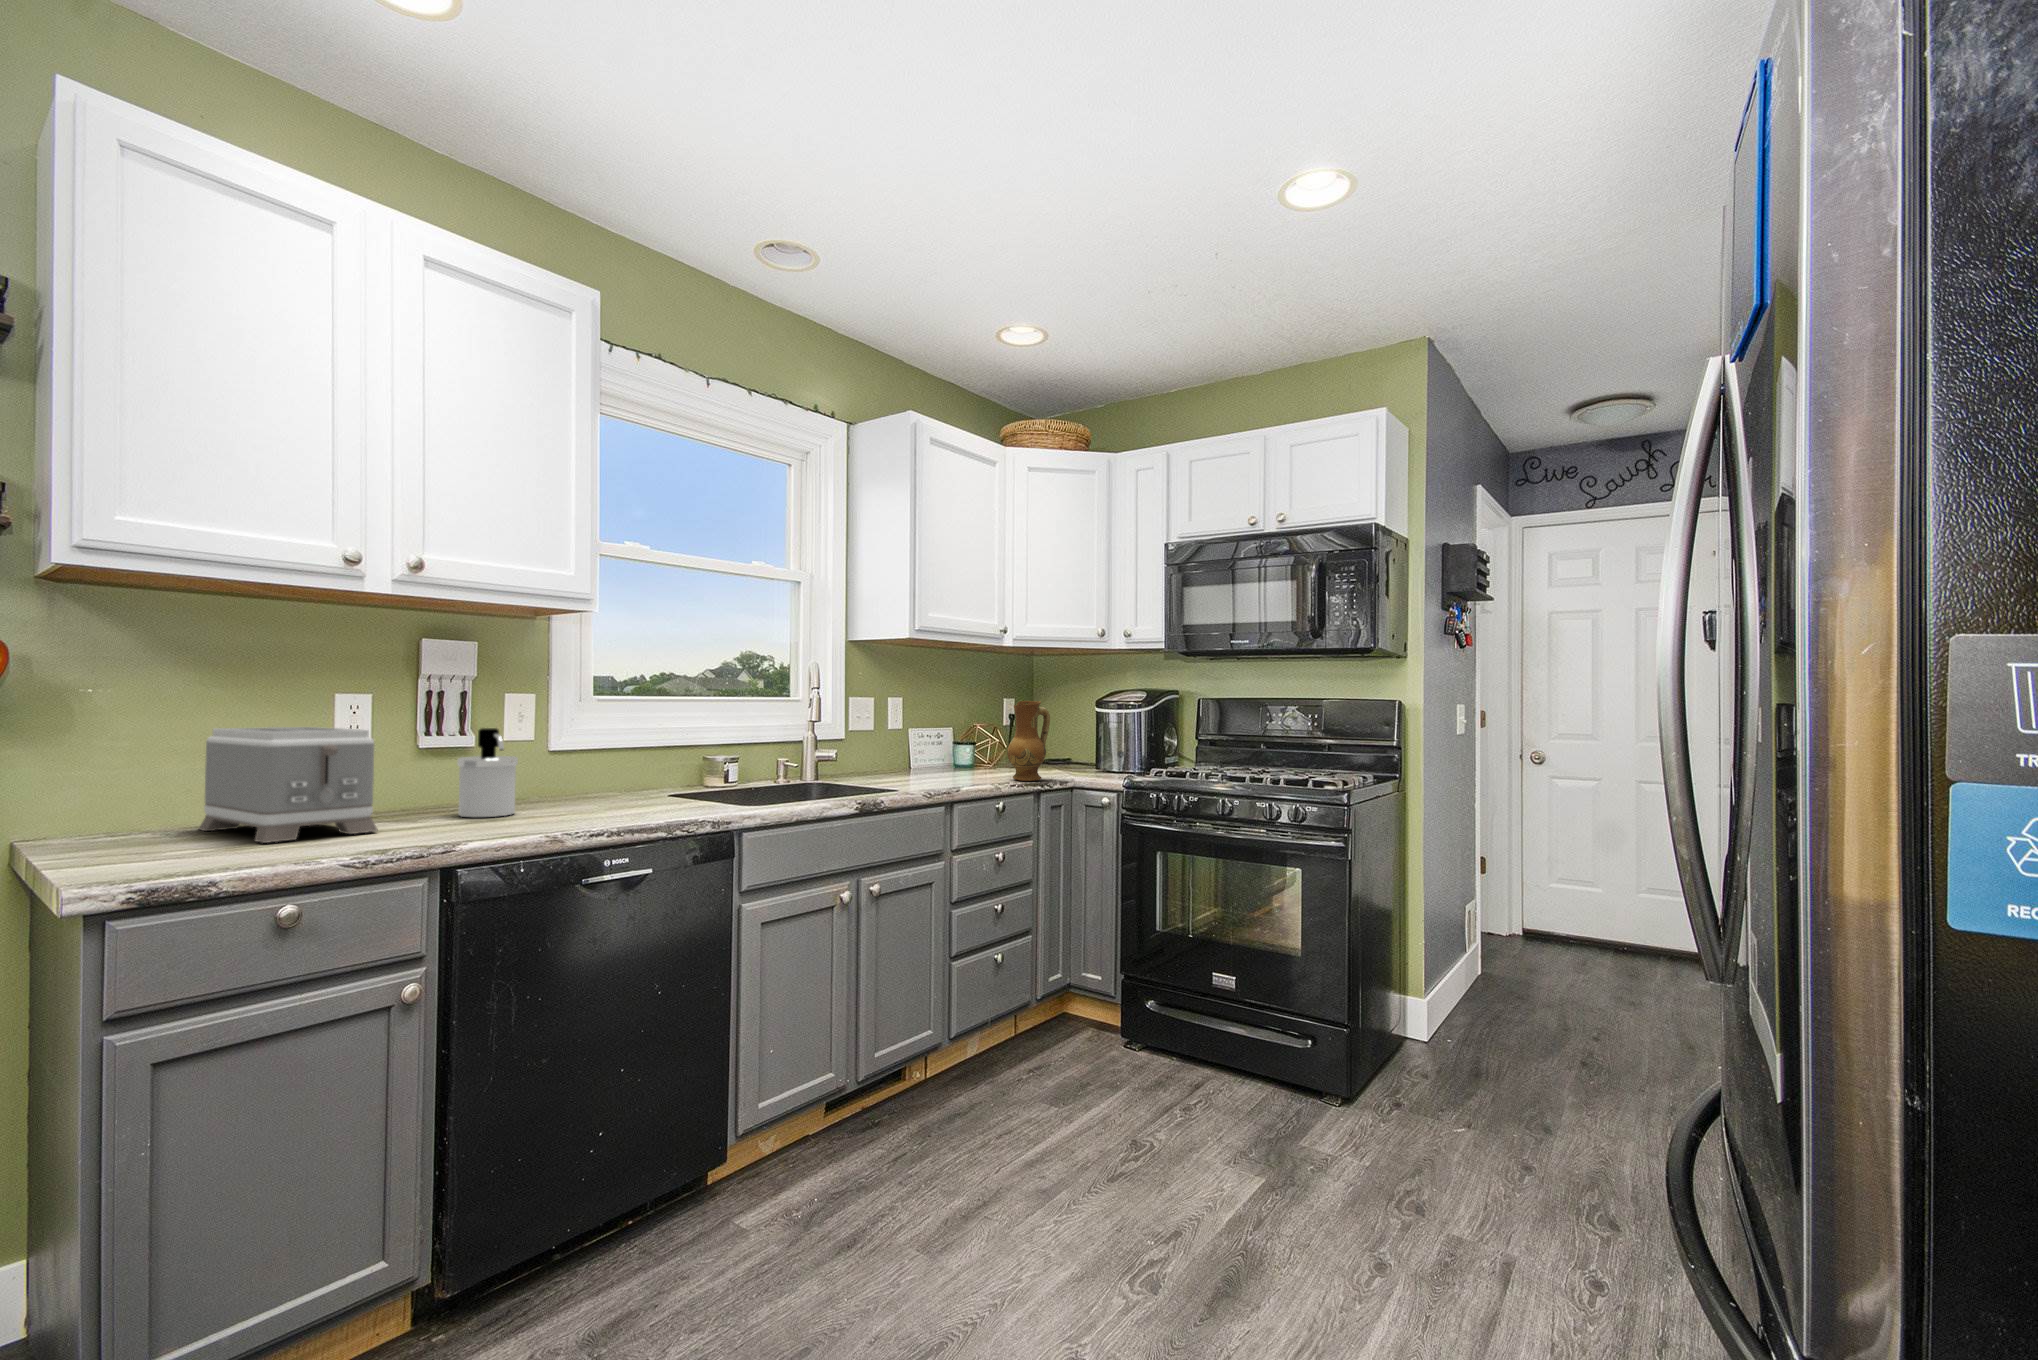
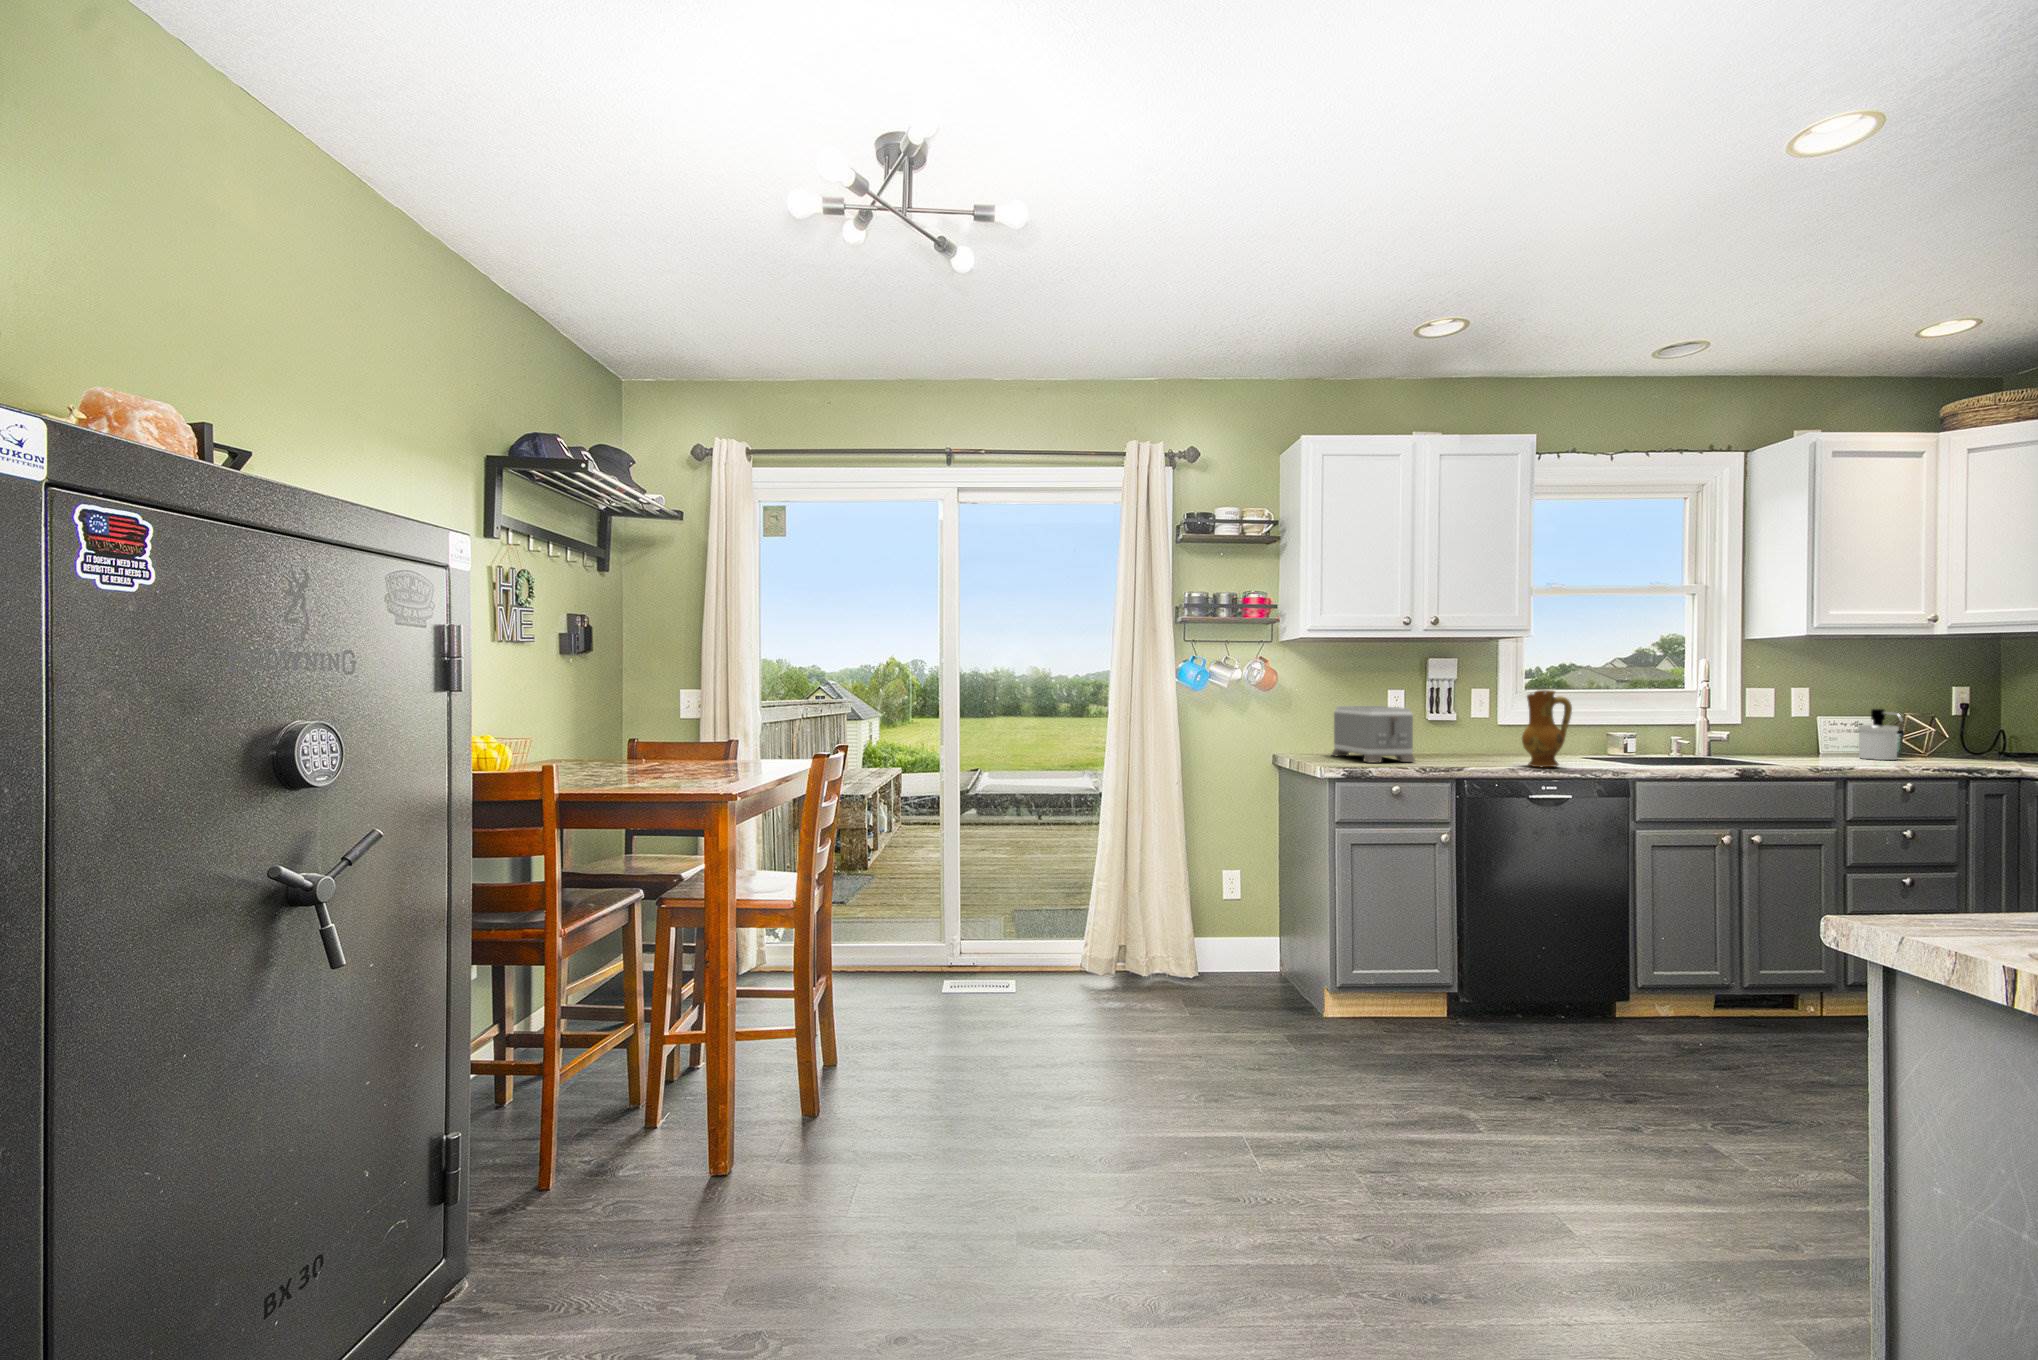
ceramic jug: present [1007,701,1050,781] -> present [1522,690,1572,767]
soap dispenser: present [457,728,518,817] -> present [1858,709,1903,760]

